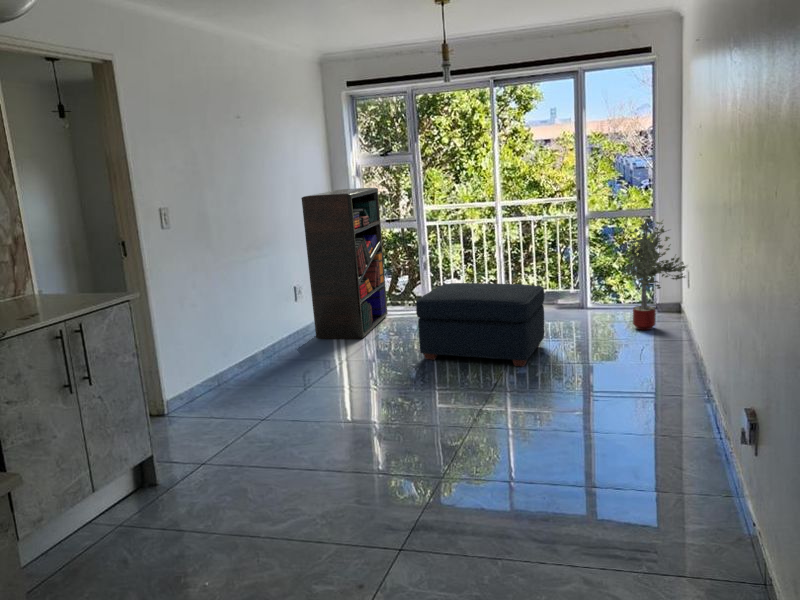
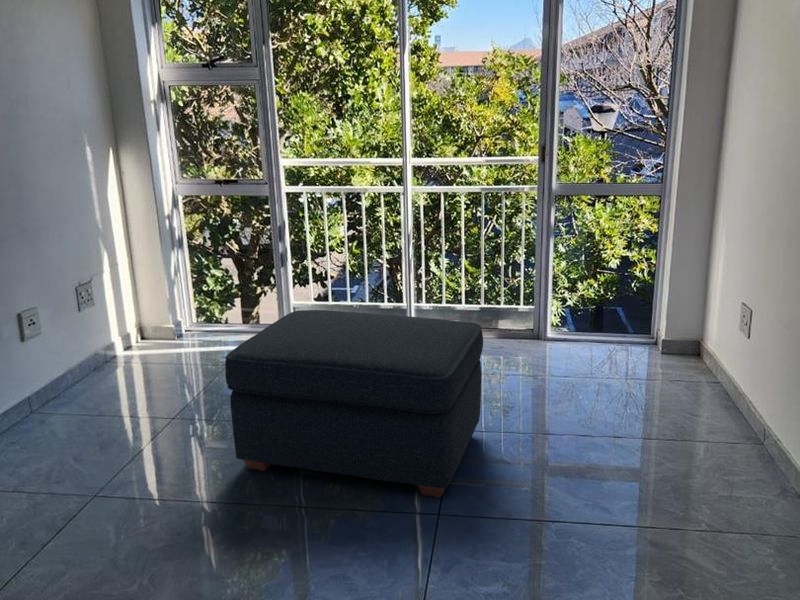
bookshelf: present [301,188,388,339] -> none [15,122,213,405]
potted tree: present [623,219,686,330] -> none [618,198,741,395]

